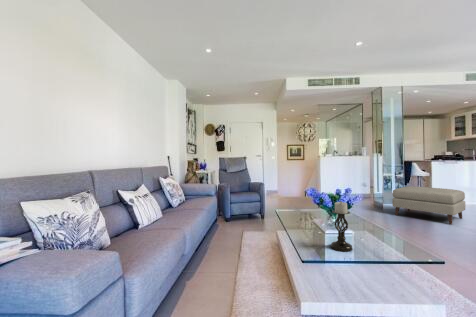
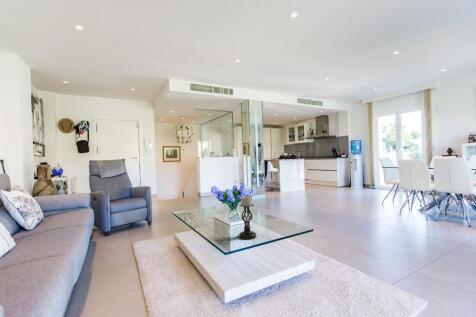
ottoman: present [392,186,465,225] -> none [260,181,303,207]

